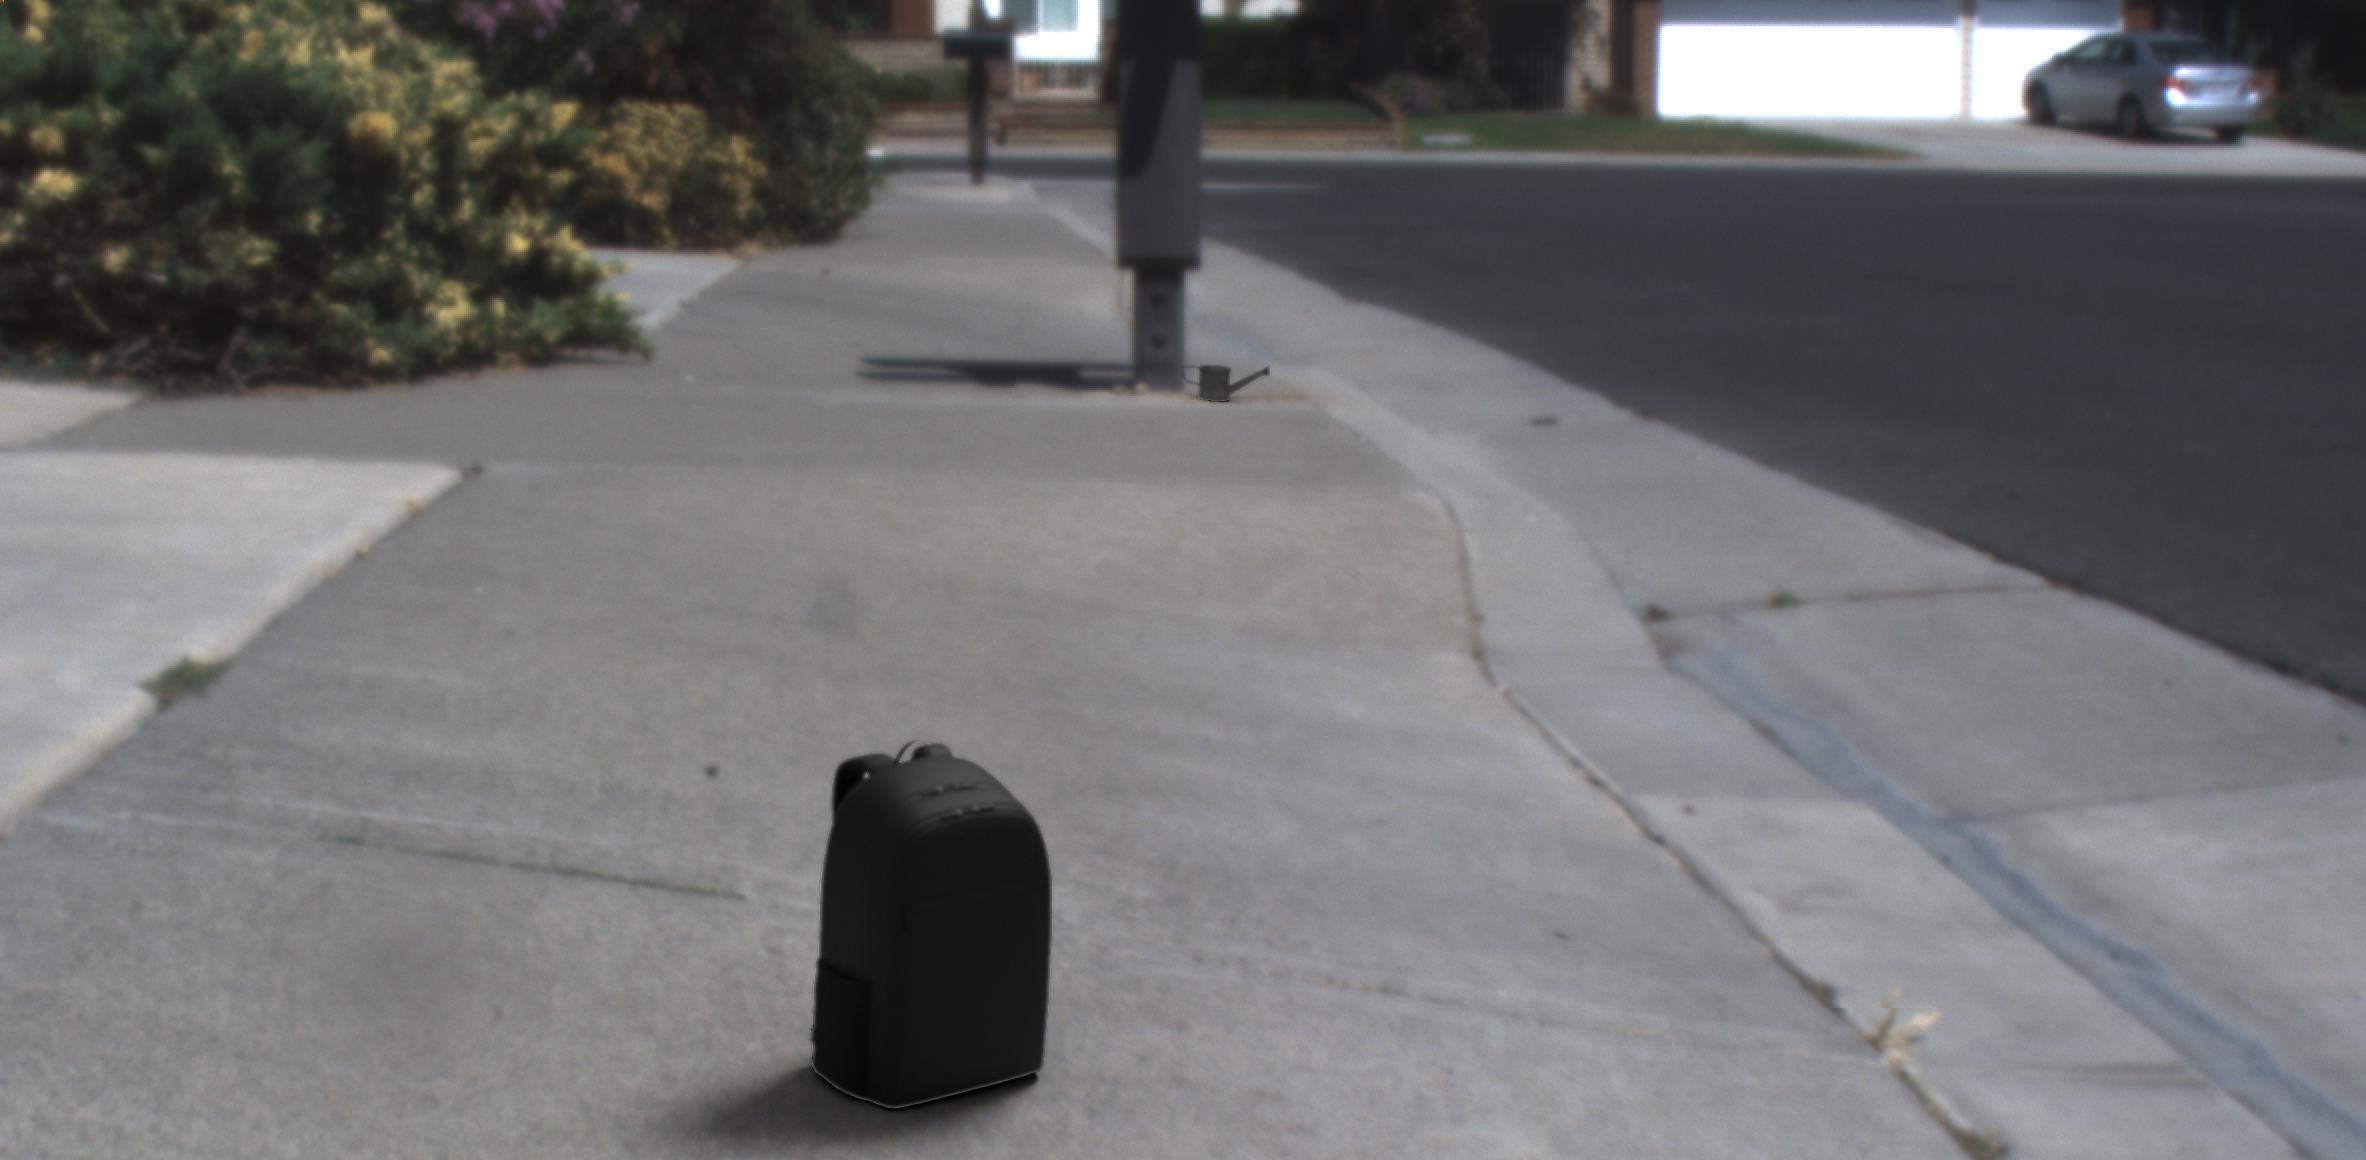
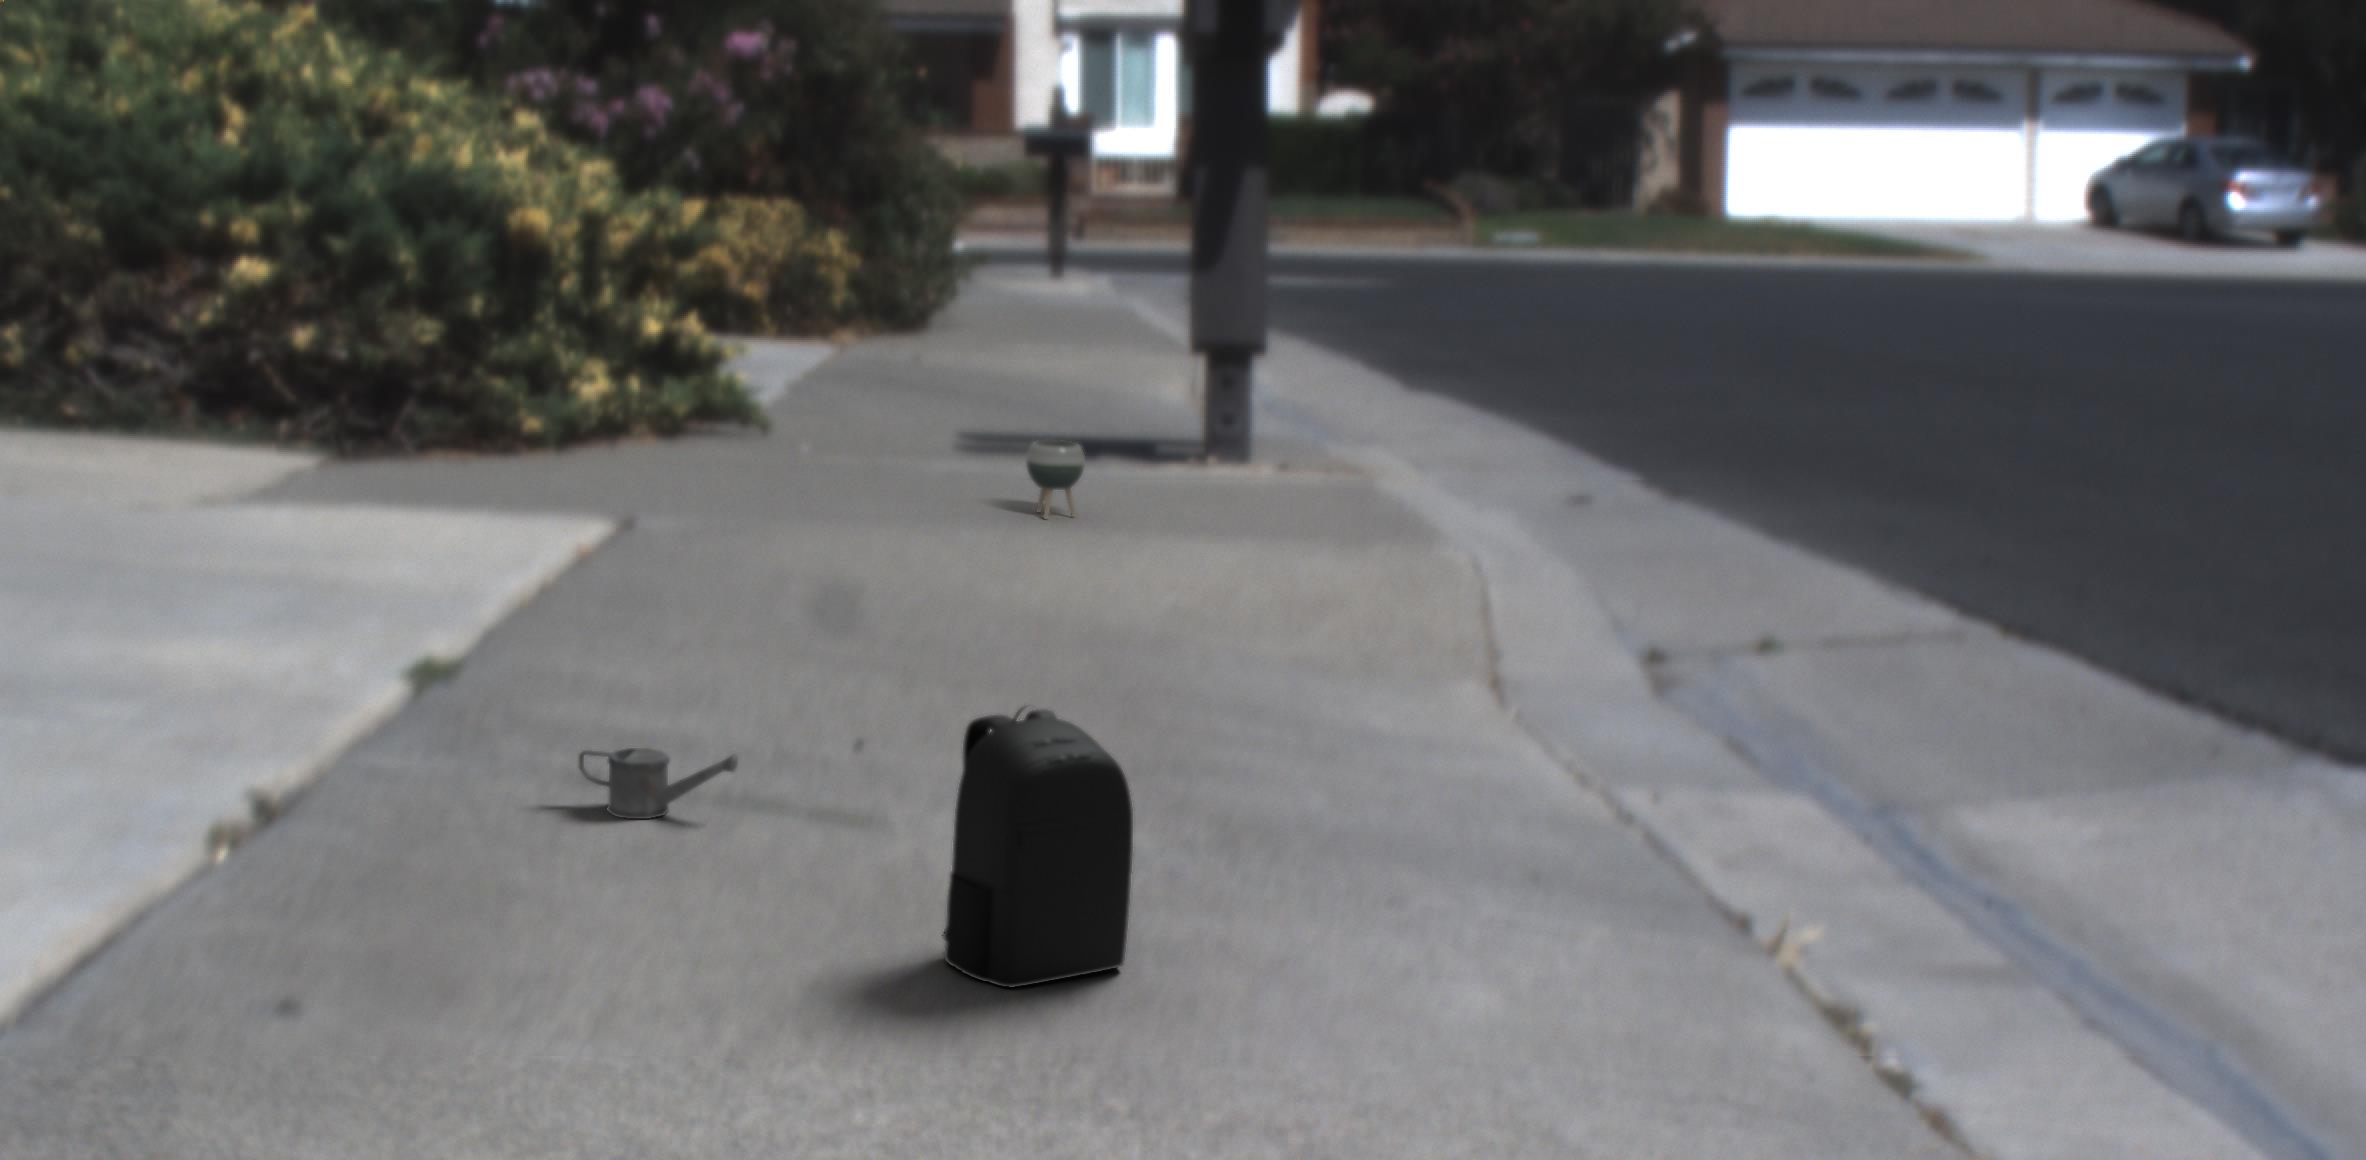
watering can: present [1182,365,1270,402] -> present [578,748,738,819]
planter: none [935,369,1002,458] -> present [1026,440,1085,518]

